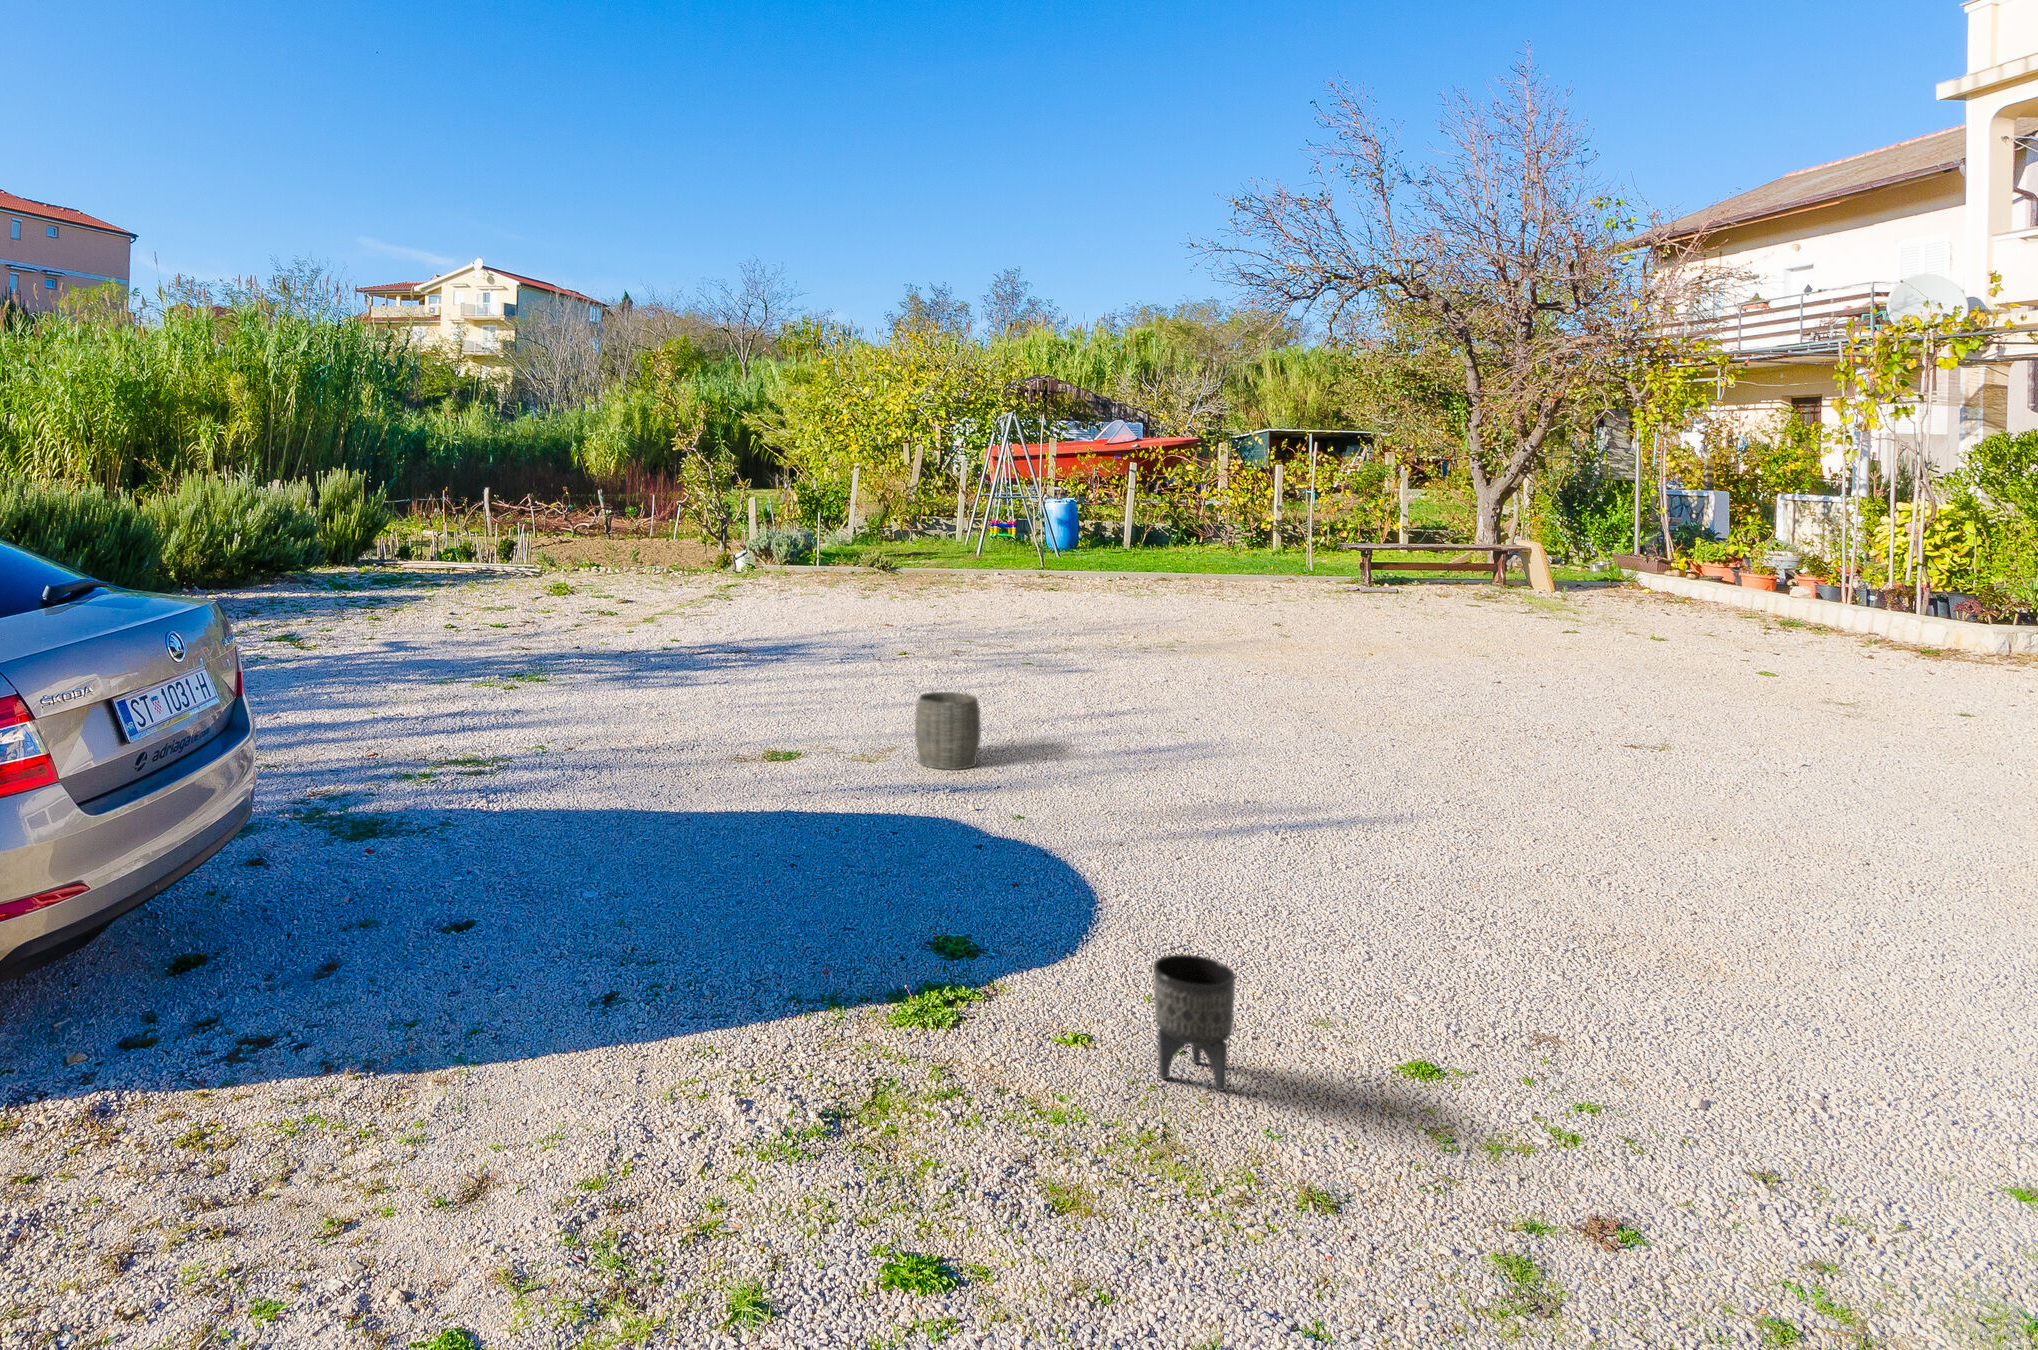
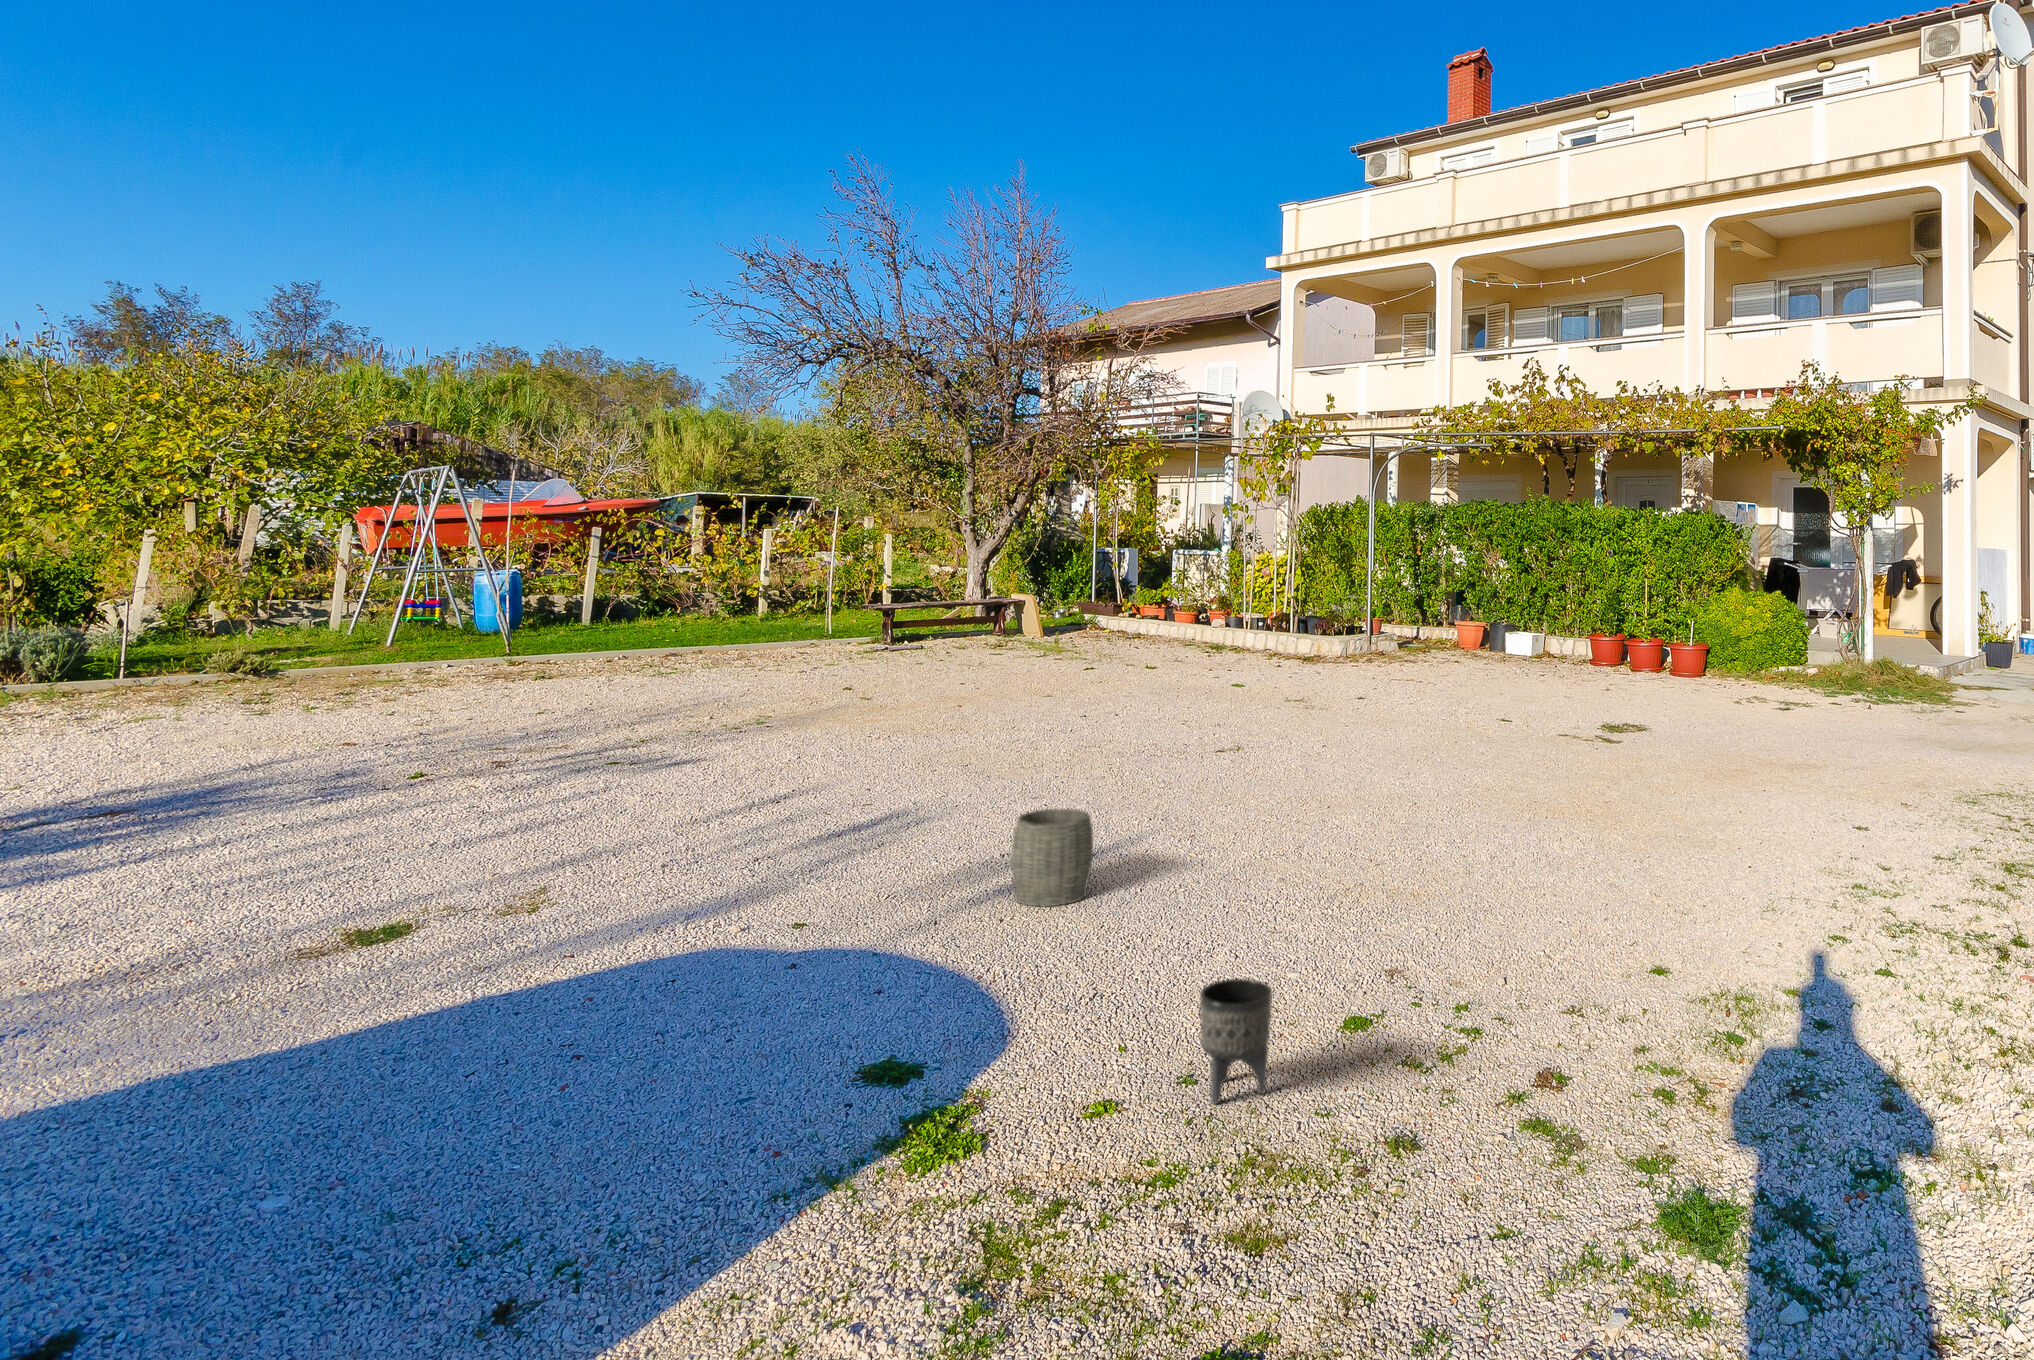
woven basket: present [915,692,981,770] -> present [1012,809,1093,907]

